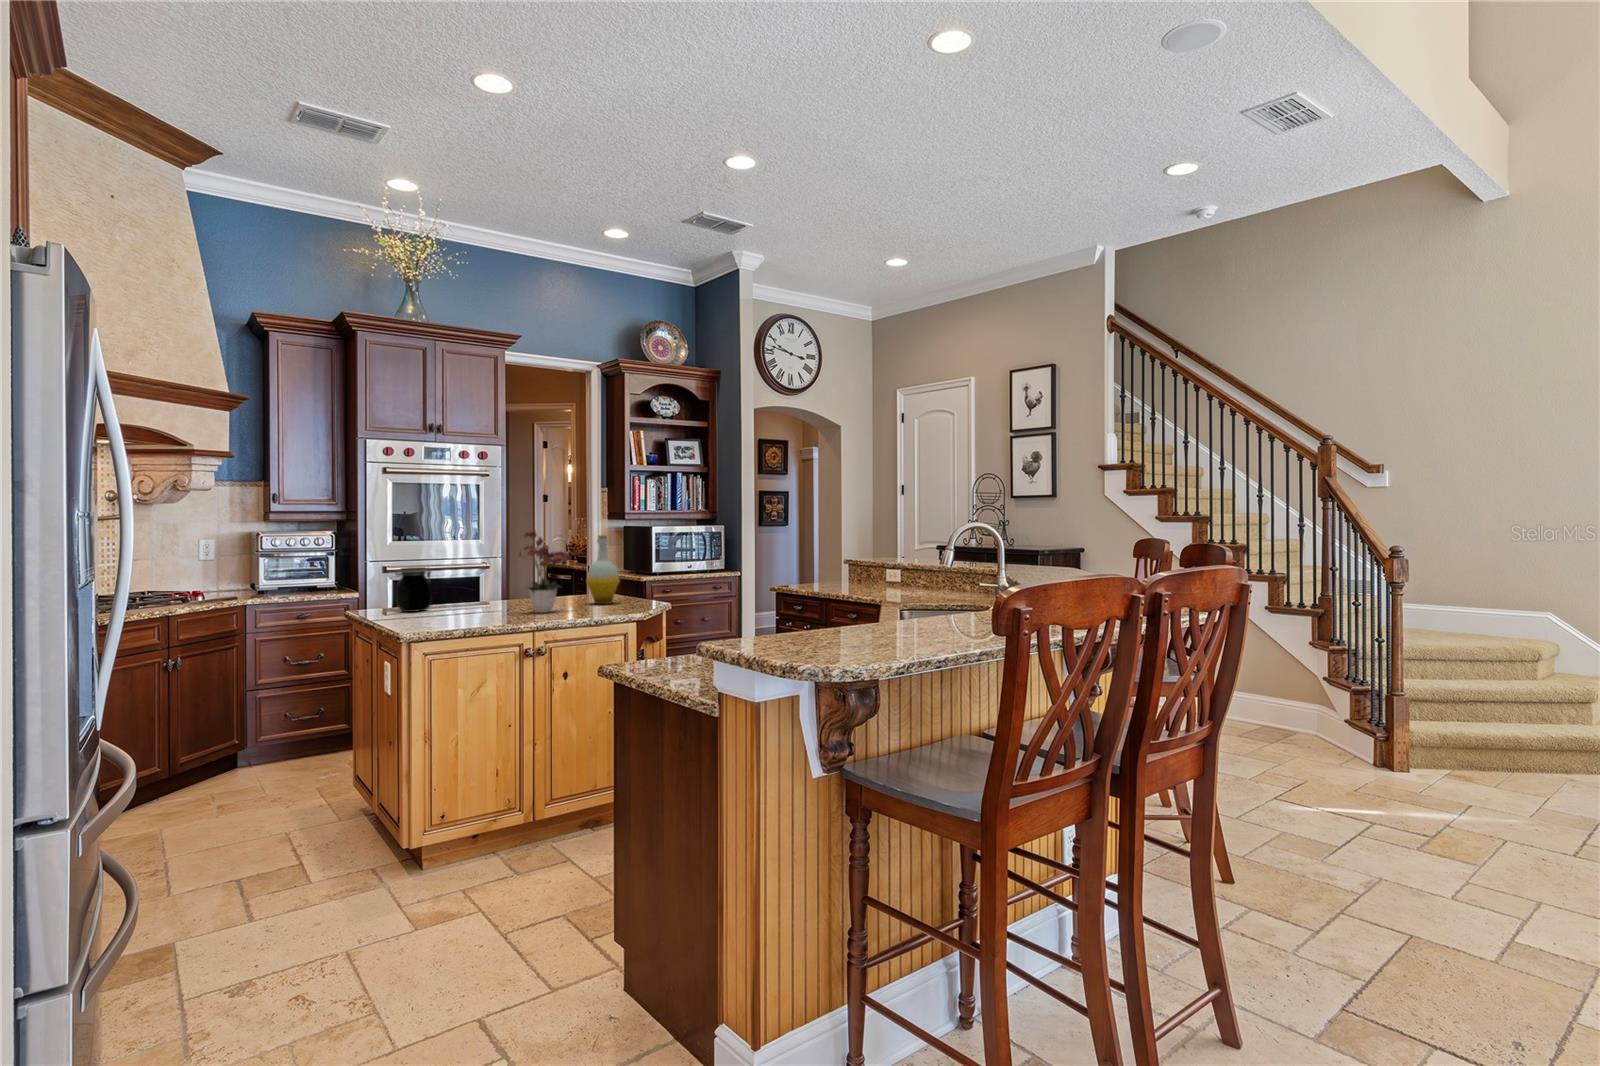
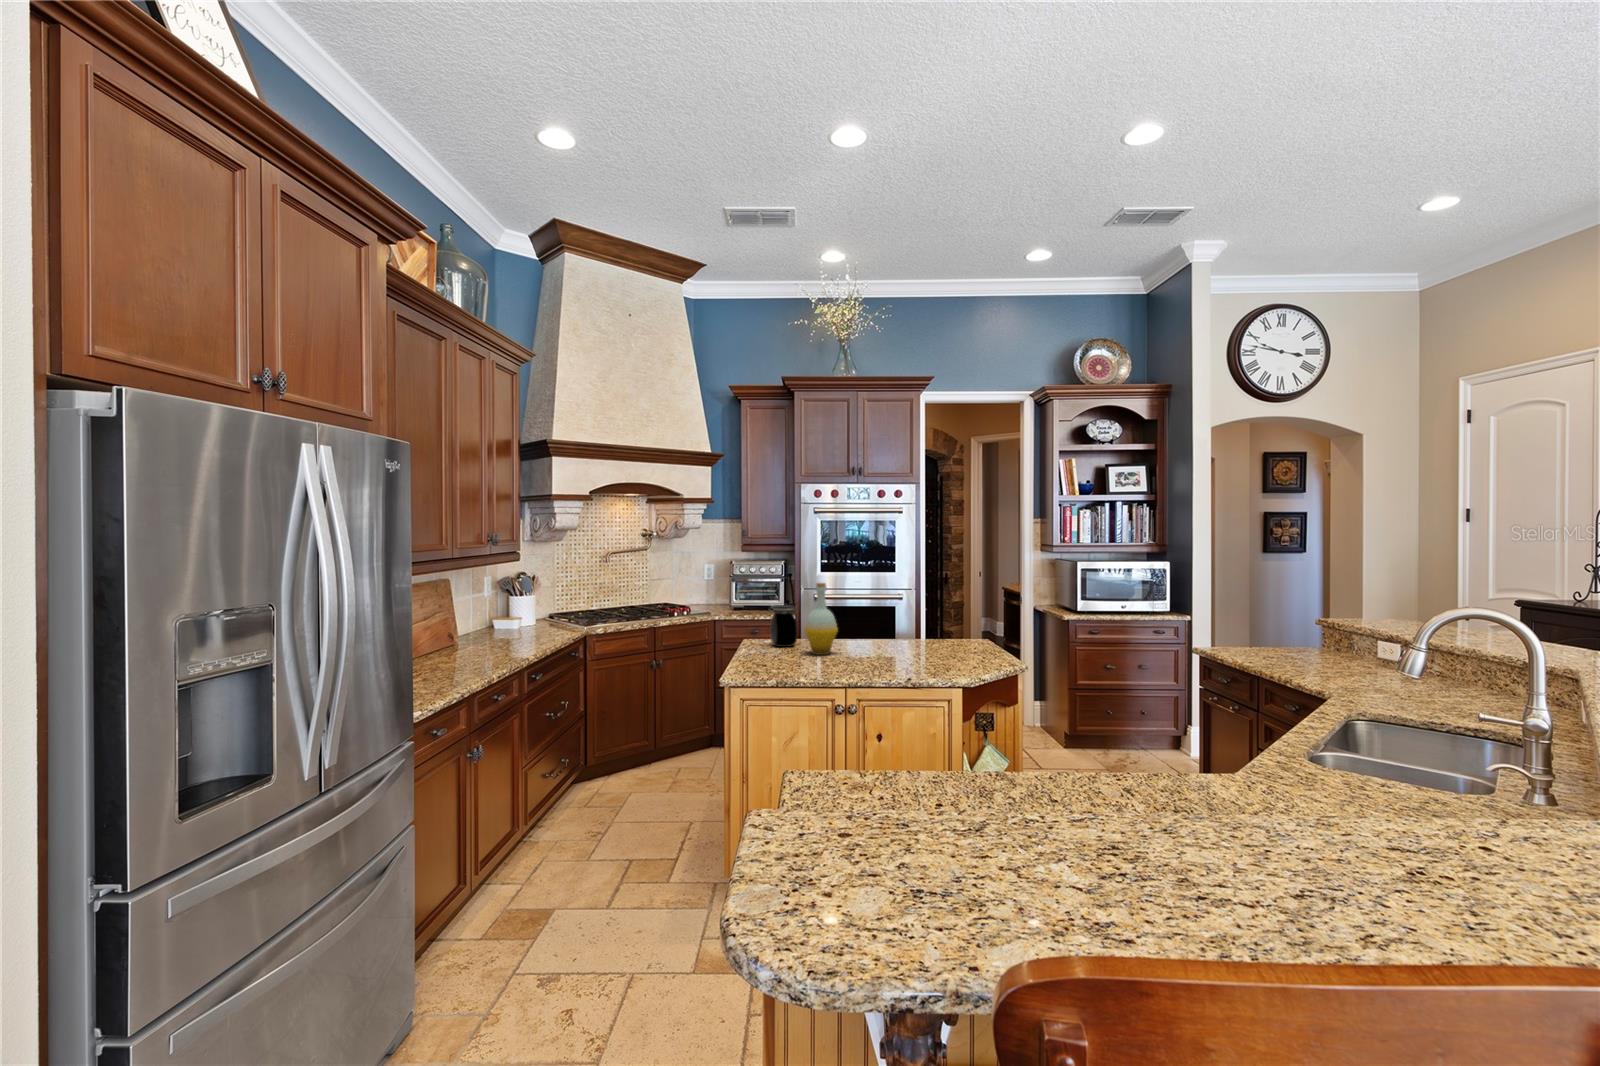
flower arrangement: present [519,530,571,613] -> none [849,574,910,664]
bottle: present [587,535,620,604] -> present [805,583,838,655]

